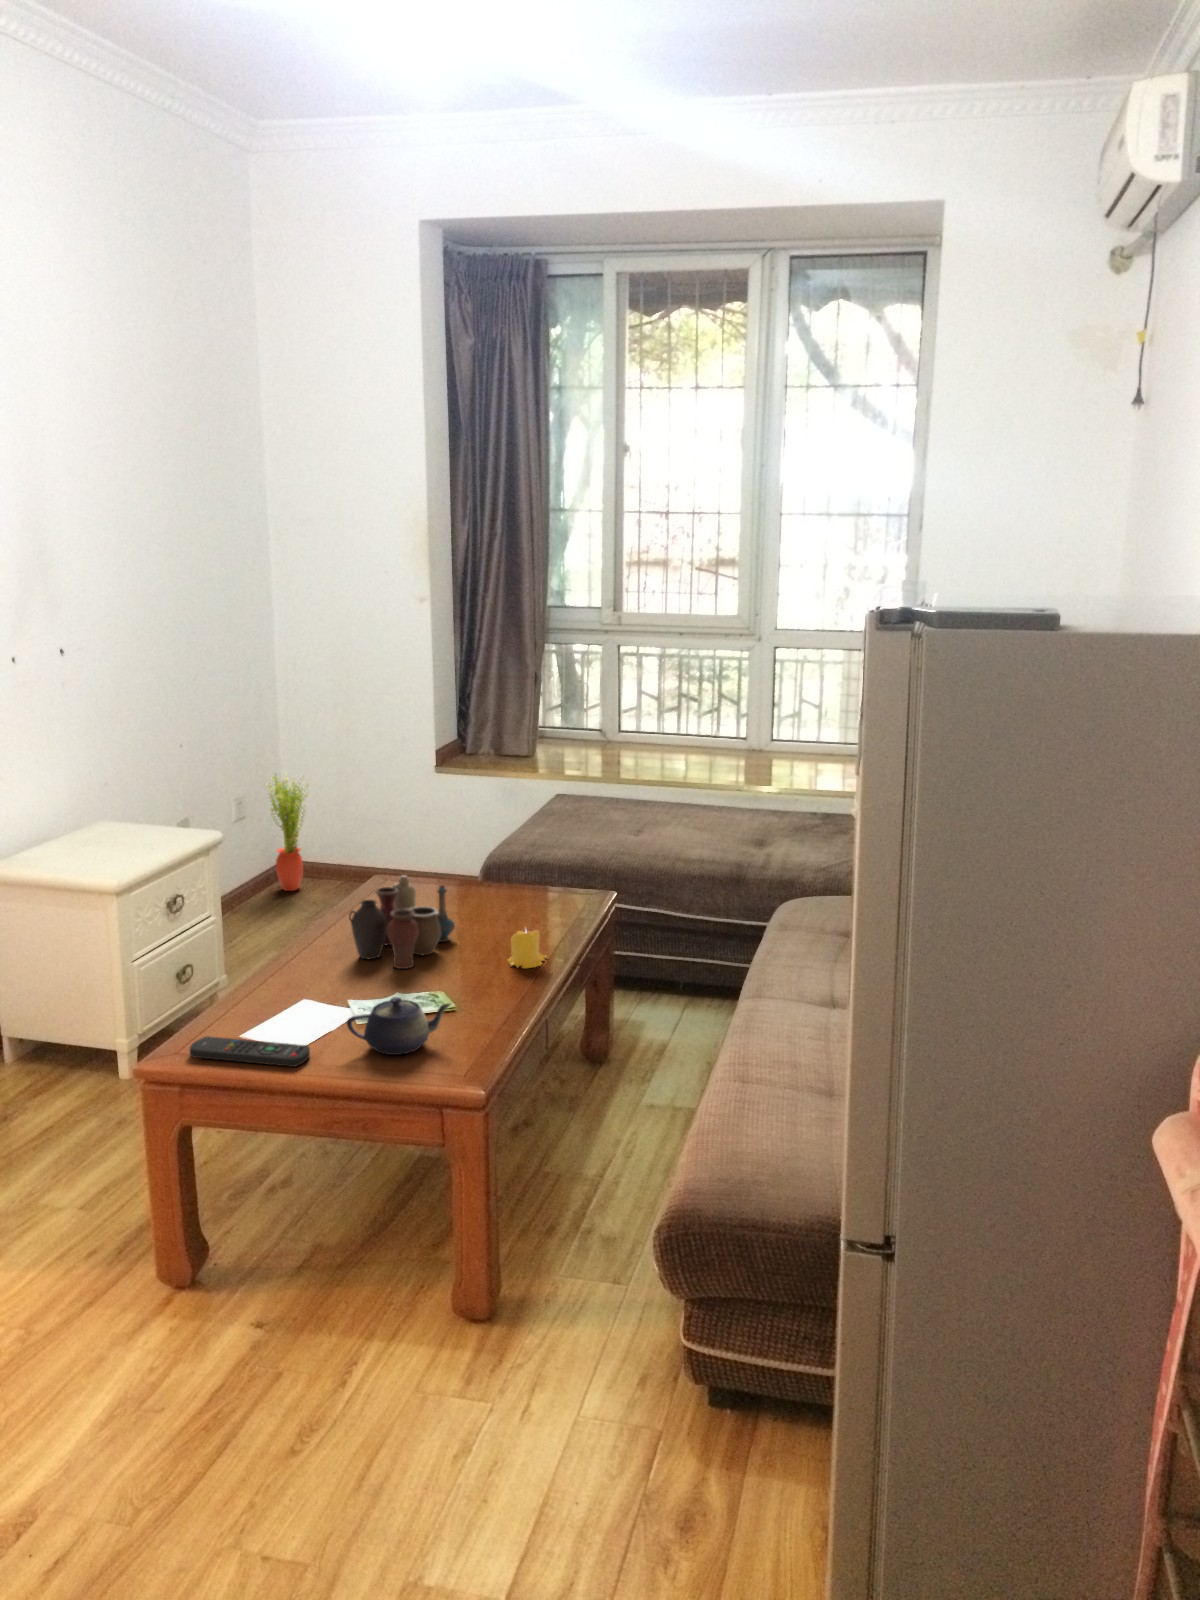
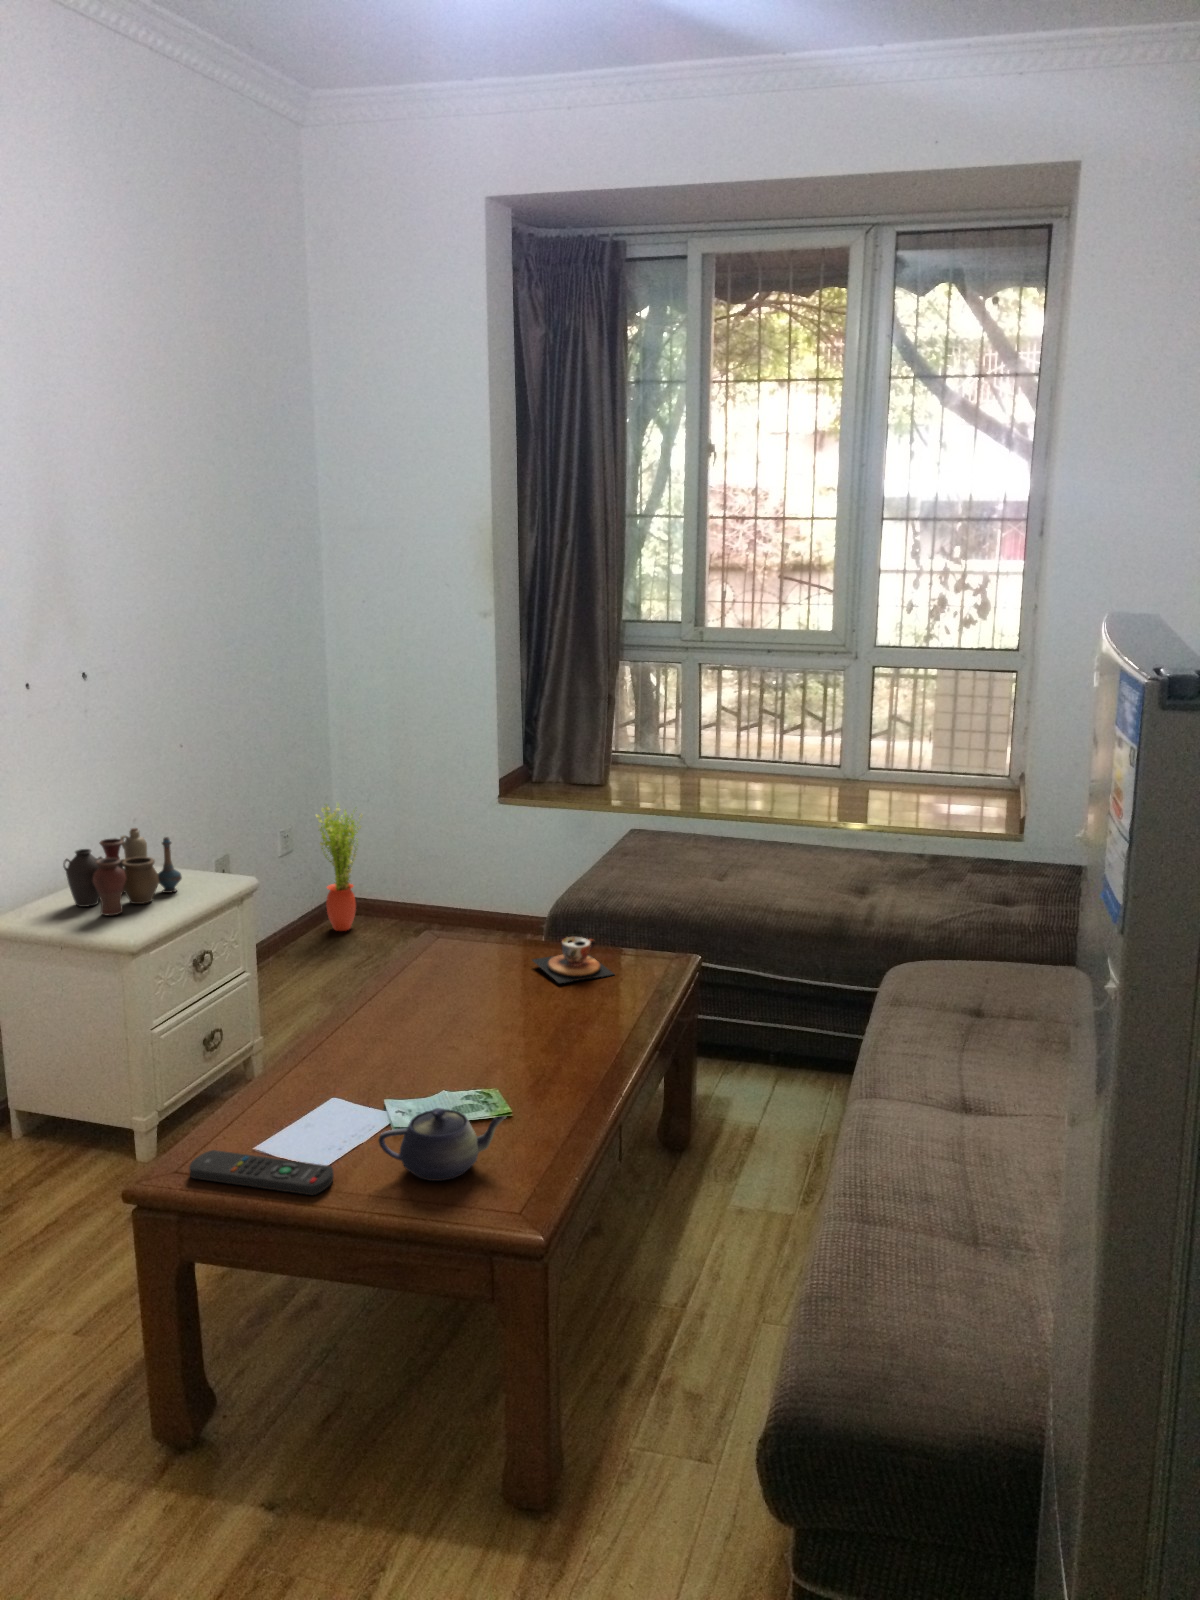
vase: present [349,875,455,969] -> present [63,828,182,915]
teacup: none [468,876,542,914] -> present [532,937,614,983]
candle: present [508,931,547,968] -> none [575,1007,623,1058]

